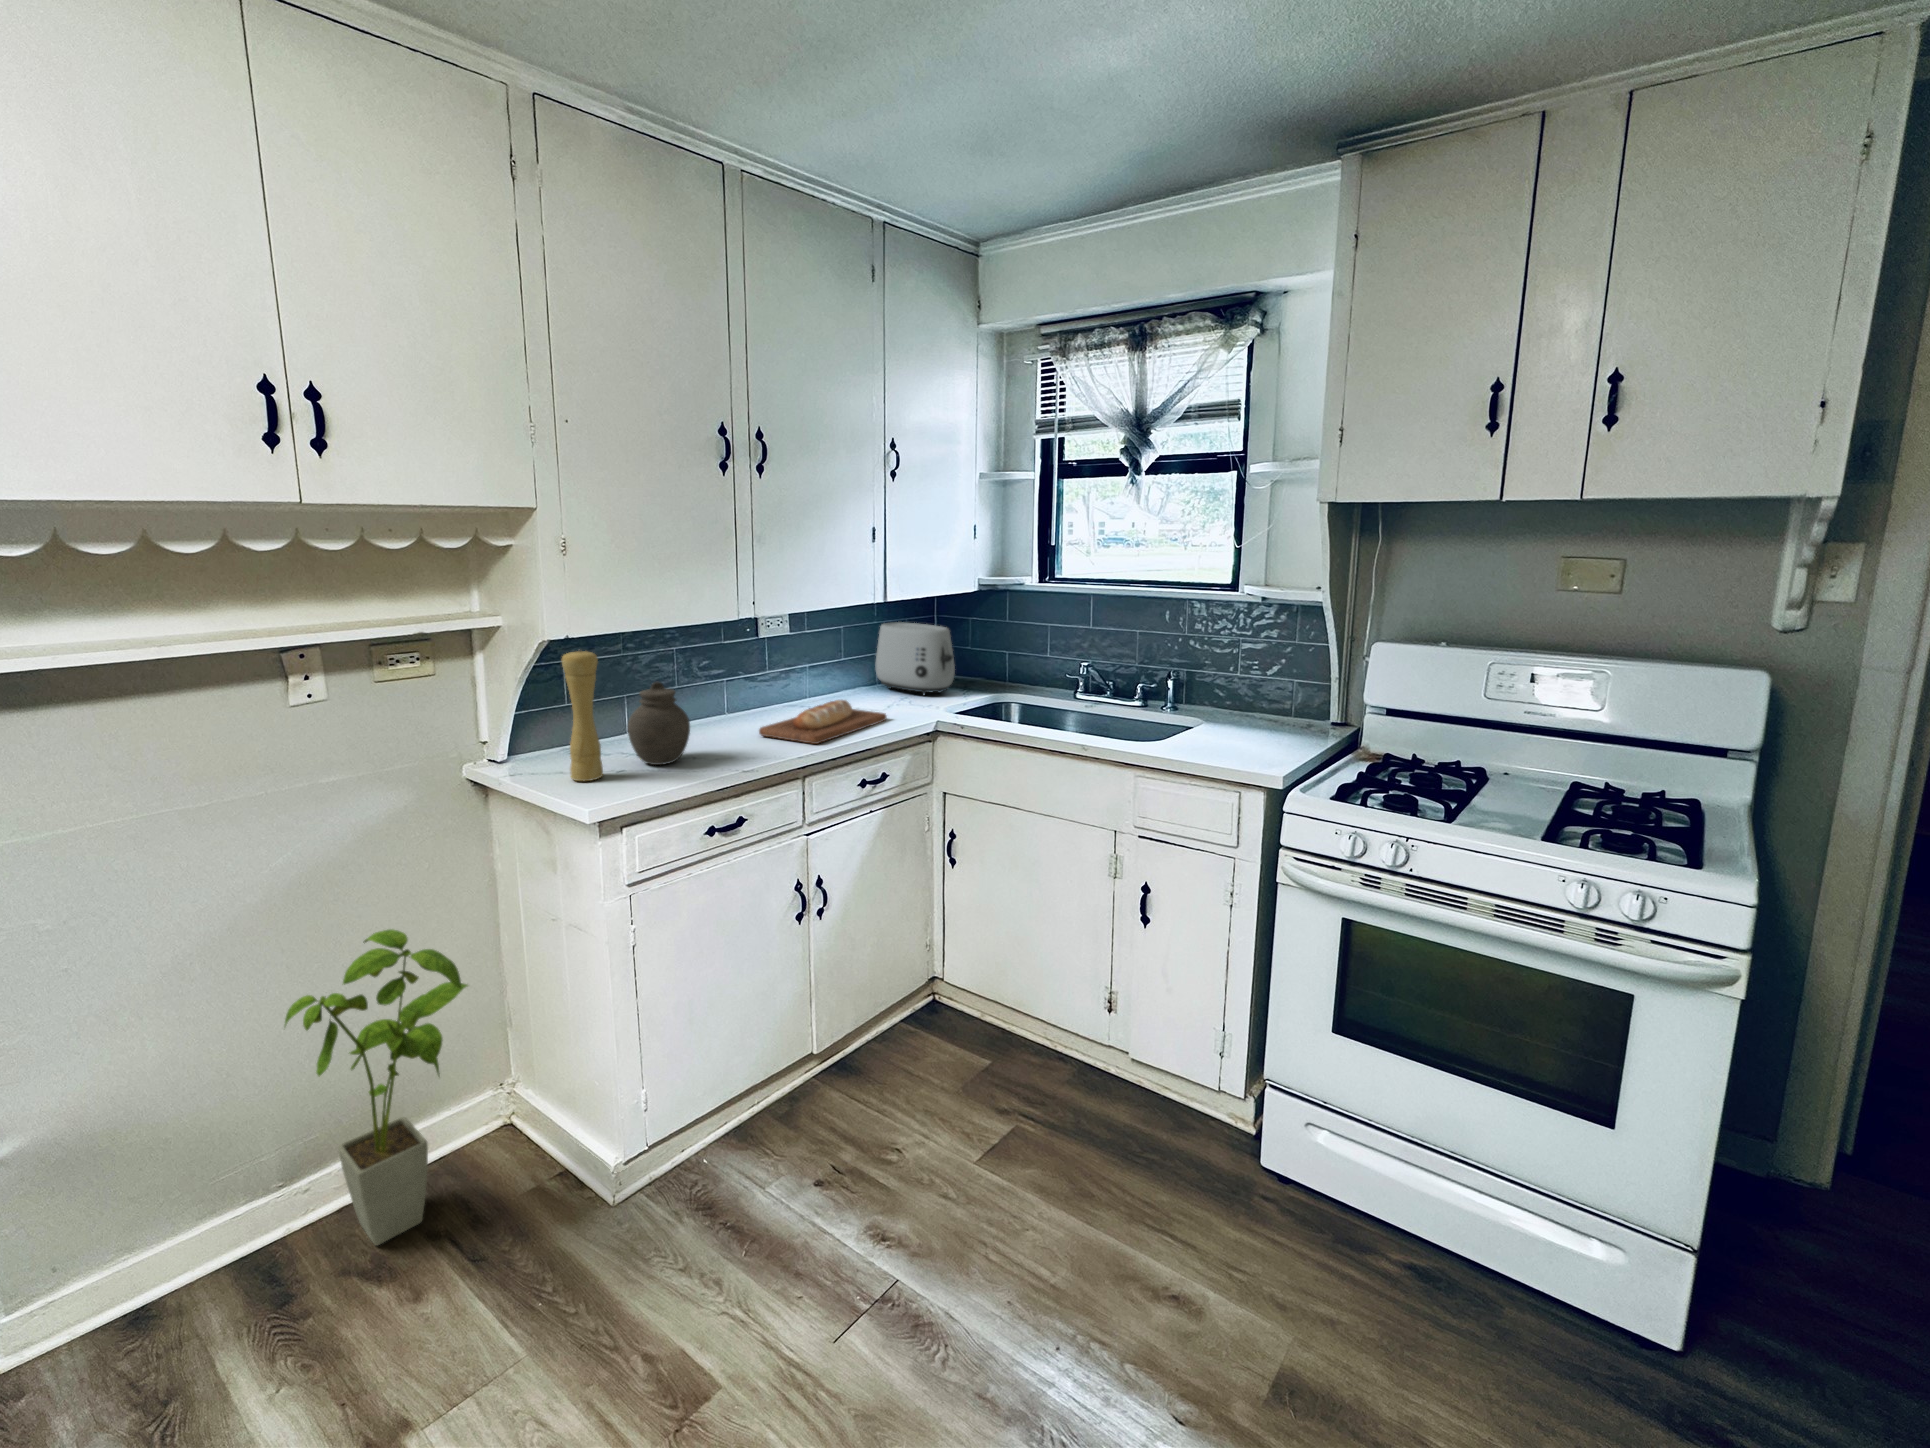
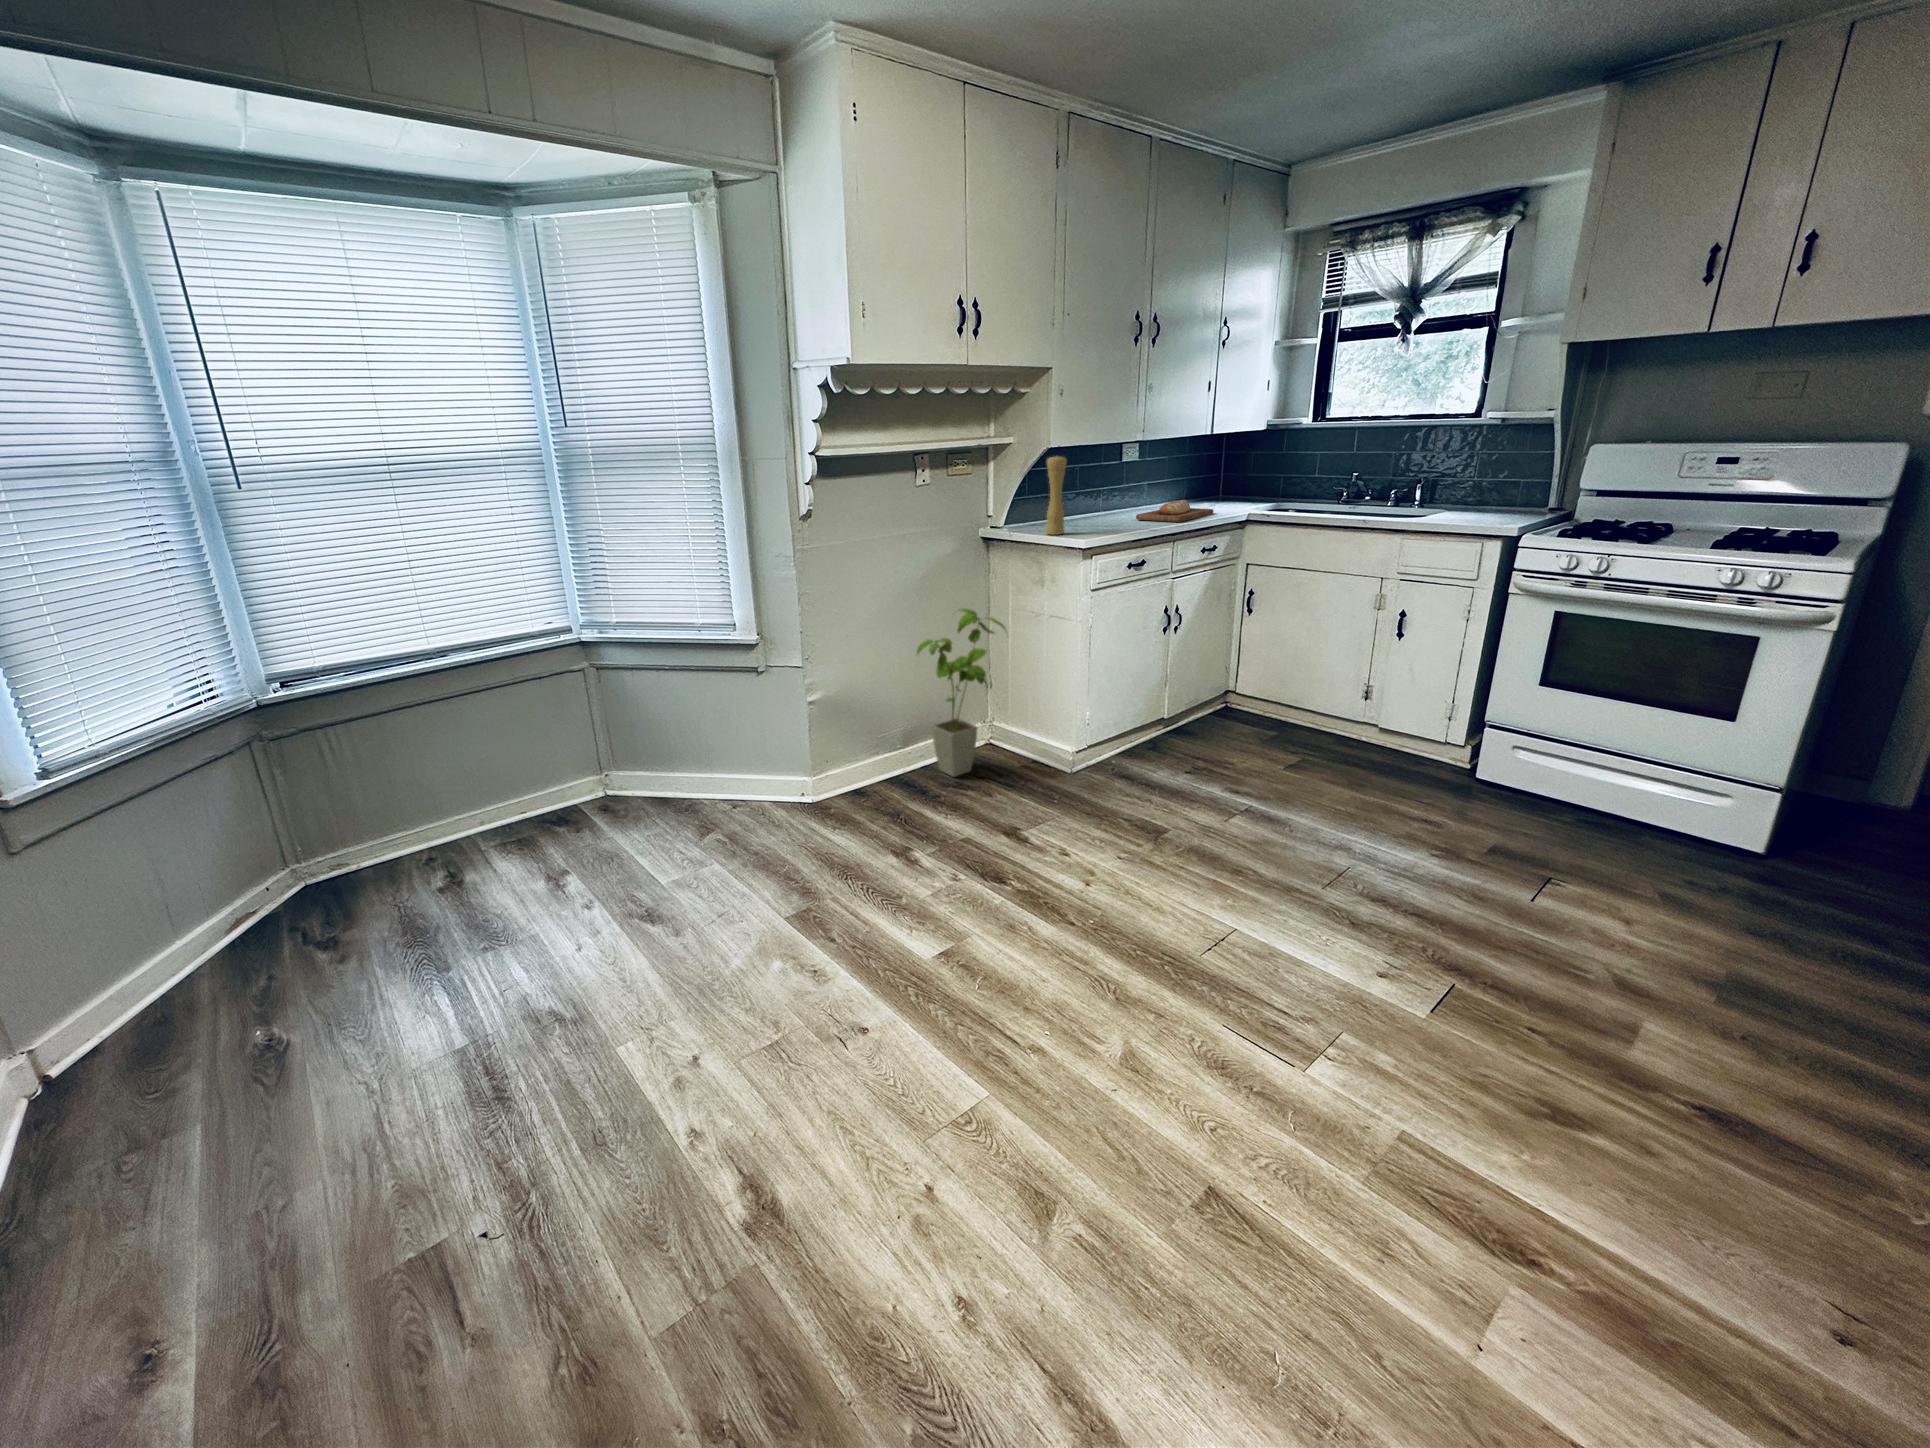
toaster: present [875,622,955,695] -> none [1188,455,1252,504]
jar: present [627,682,690,765] -> none [1071,478,1109,529]

